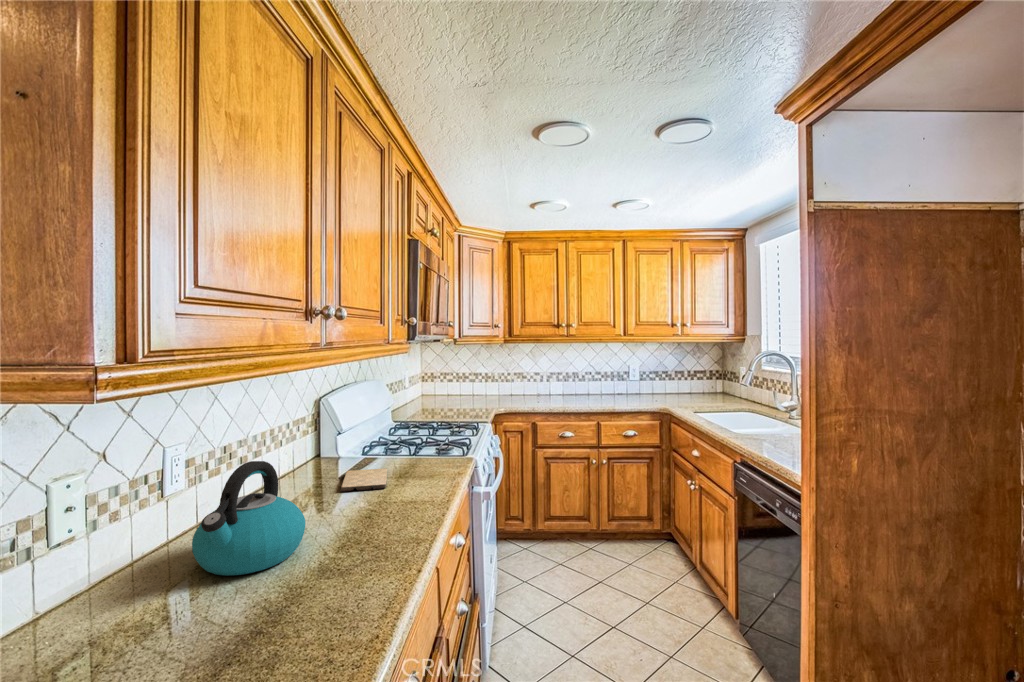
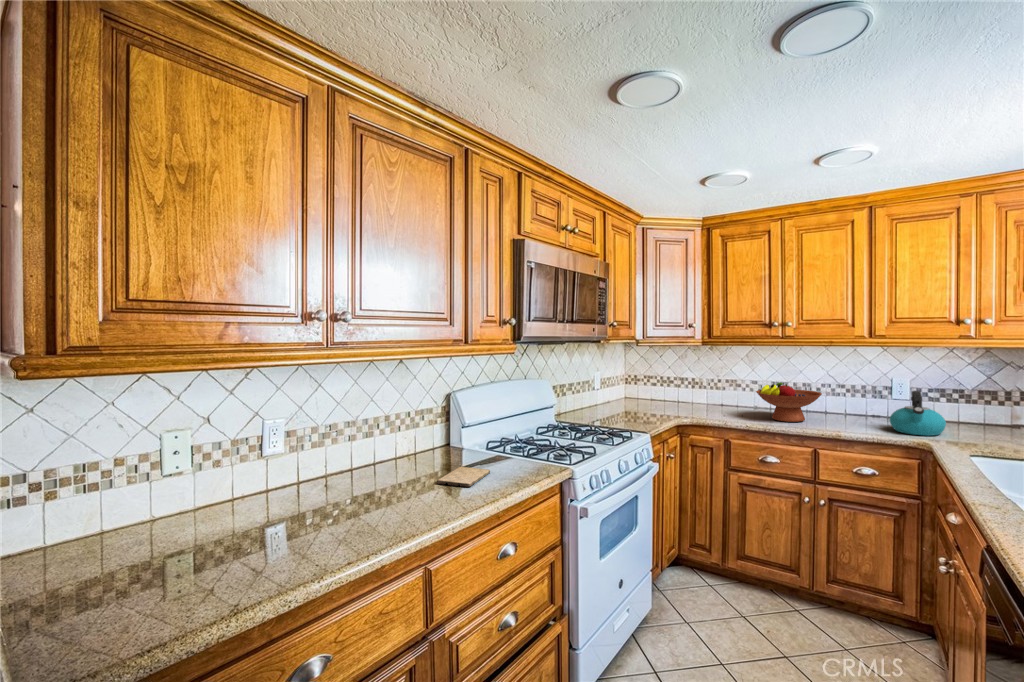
fruit bowl: none [549,372,596,403] -> present [756,382,822,422]
kettle: present [192,461,306,576] -> present [890,391,946,436]

